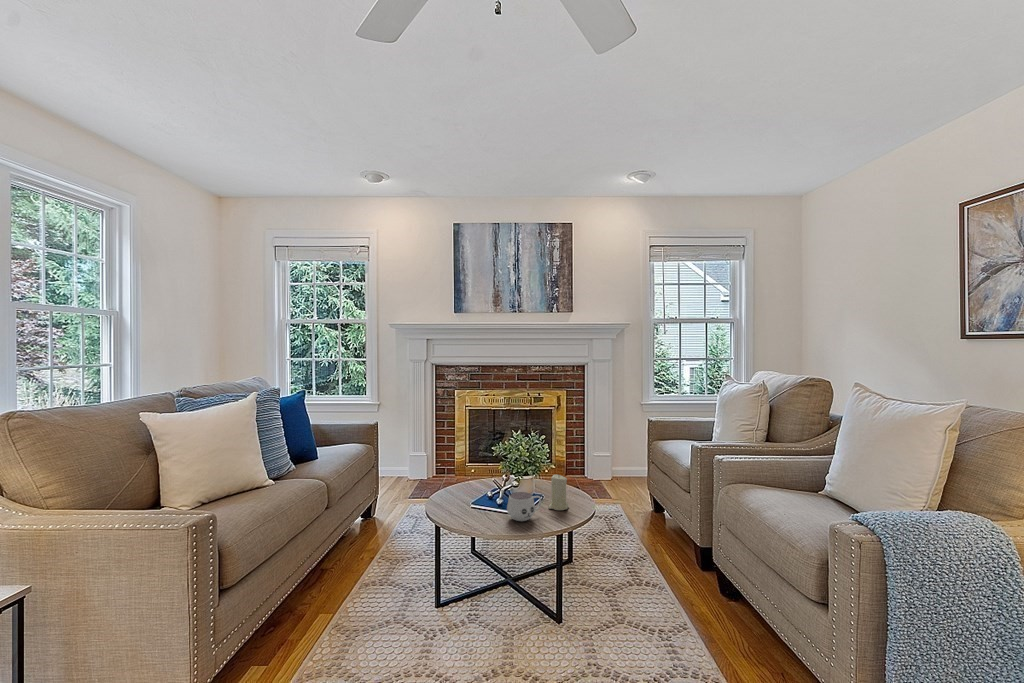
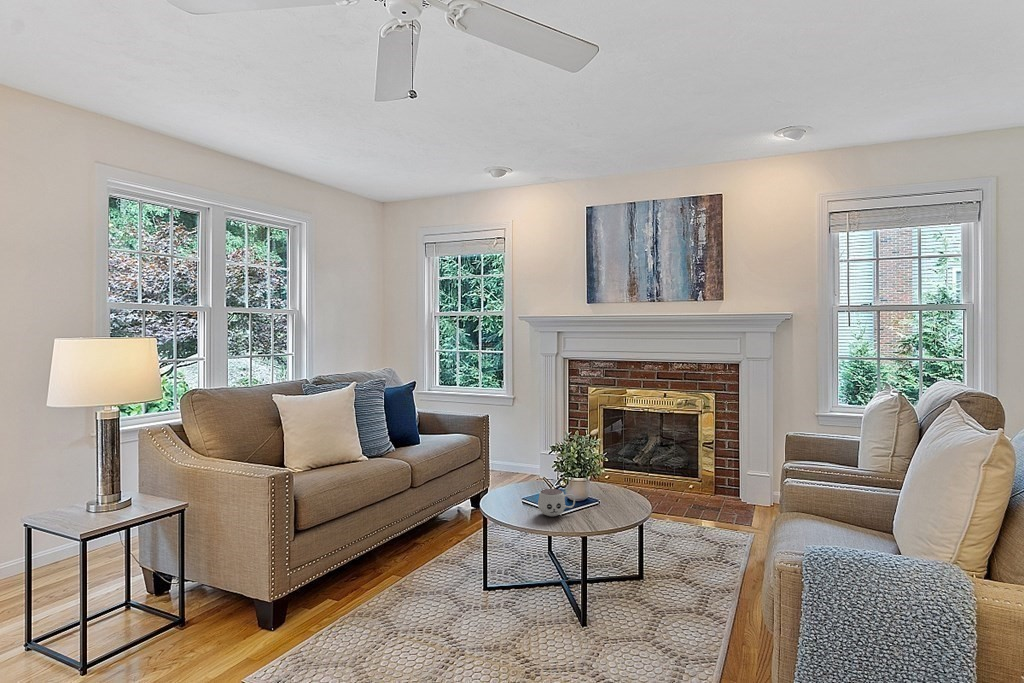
candle: present [548,474,569,510] -> none [589,476,611,513]

